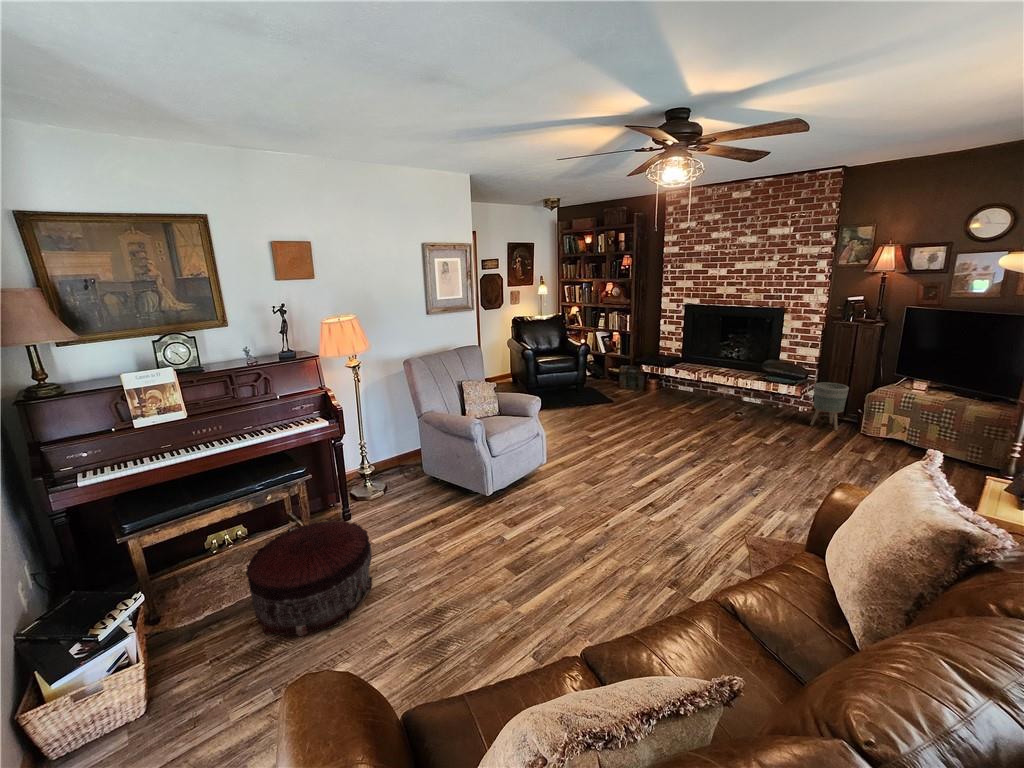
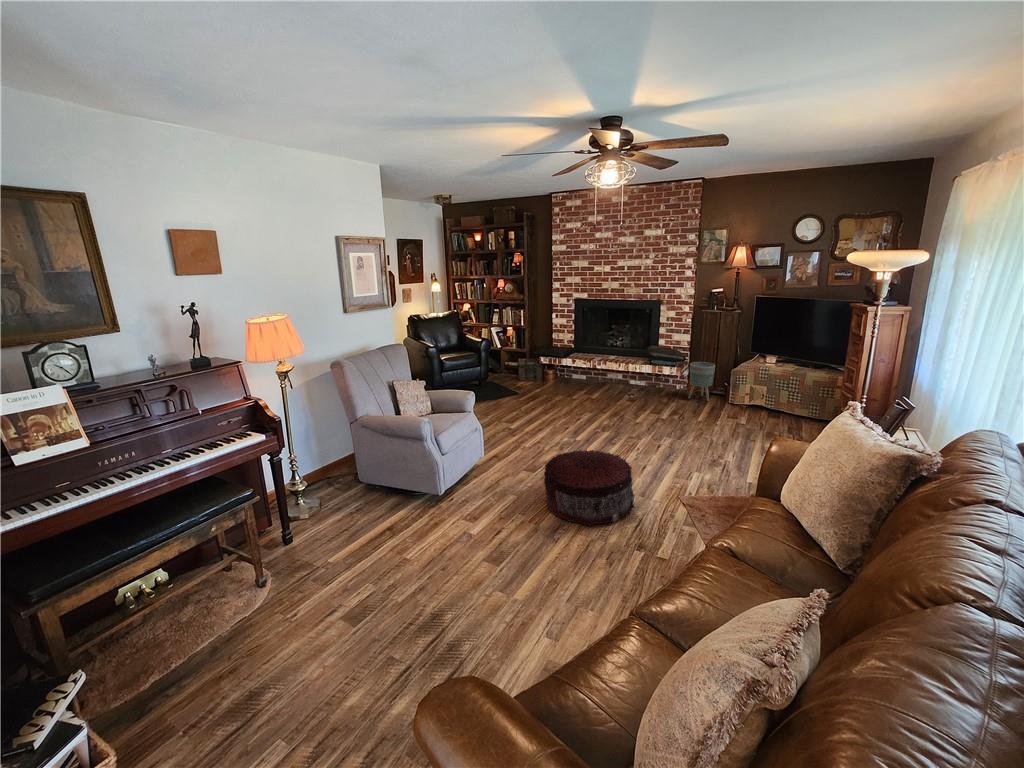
pouf: present [246,520,372,636] -> present [544,450,634,526]

